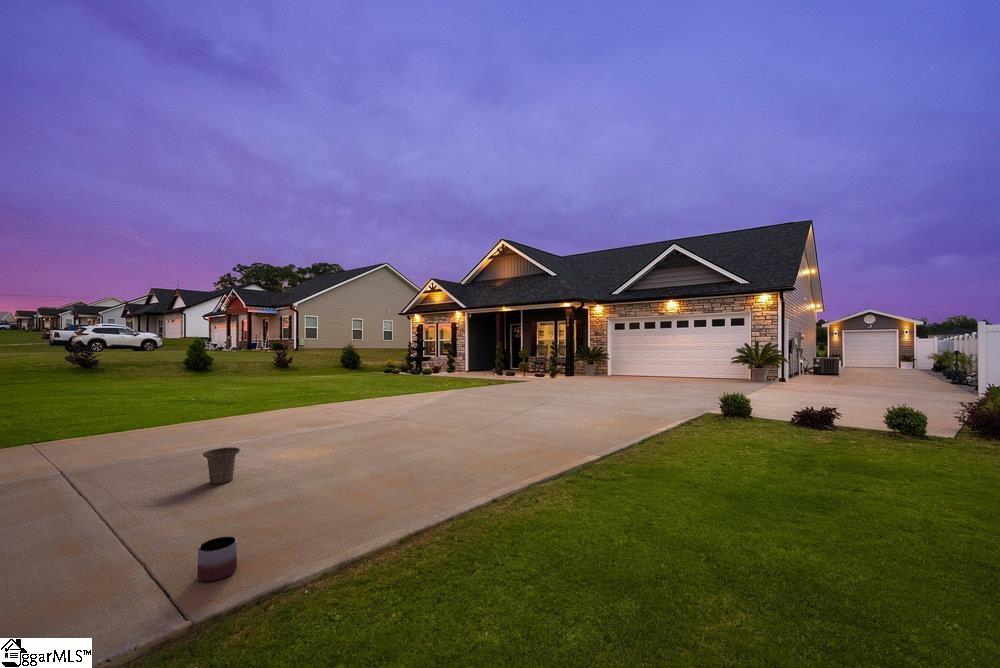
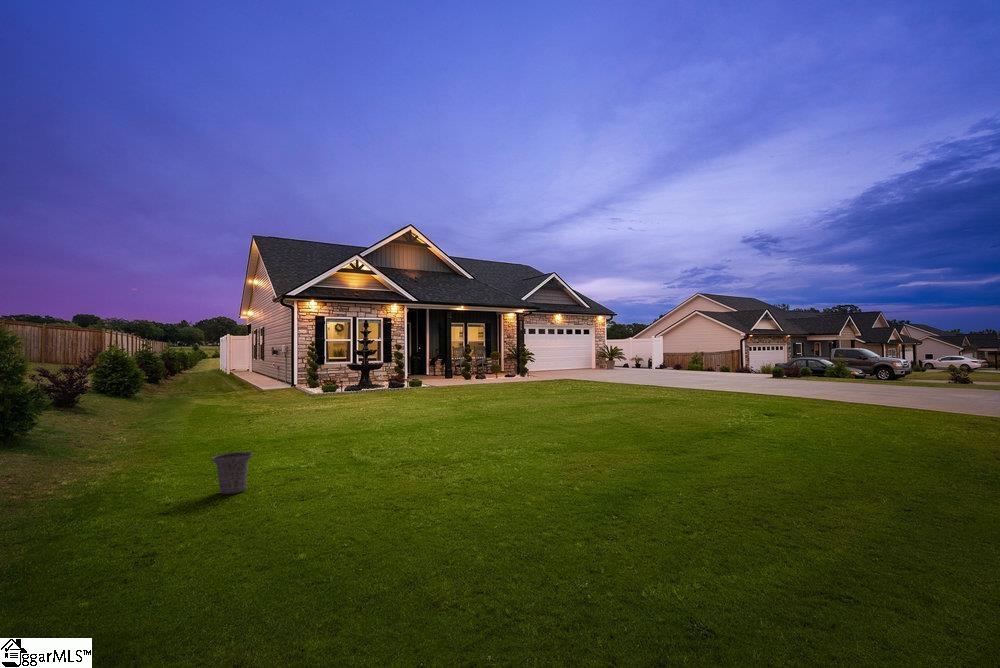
planter: present [197,536,237,581] -> none [205,539,249,588]

